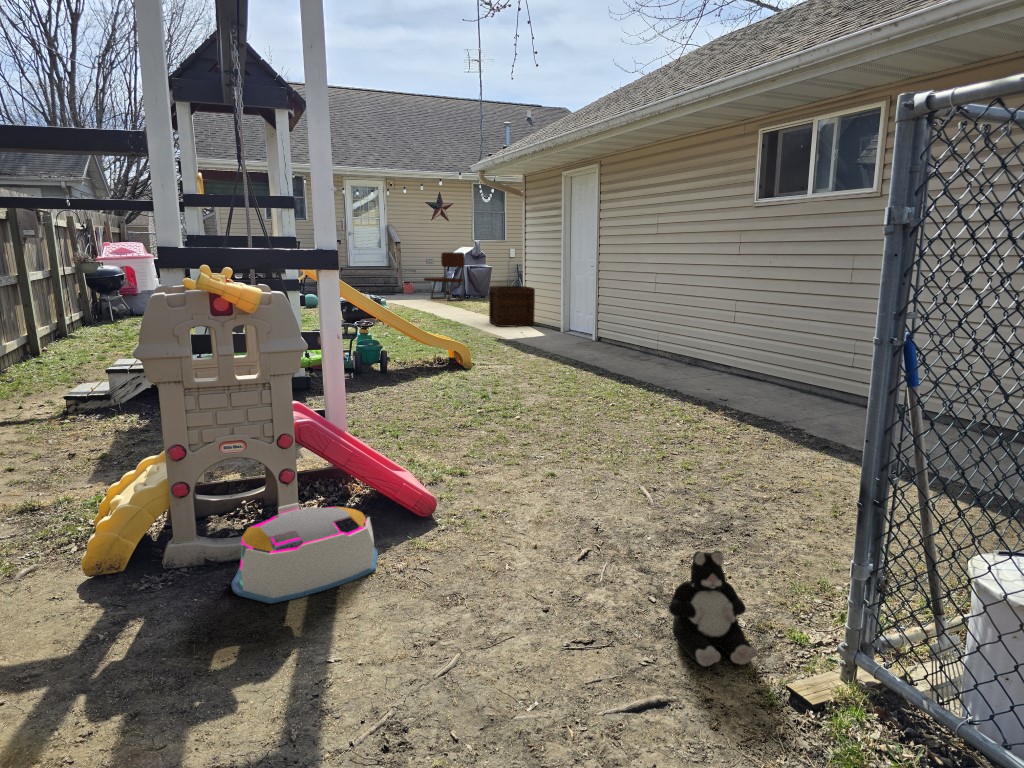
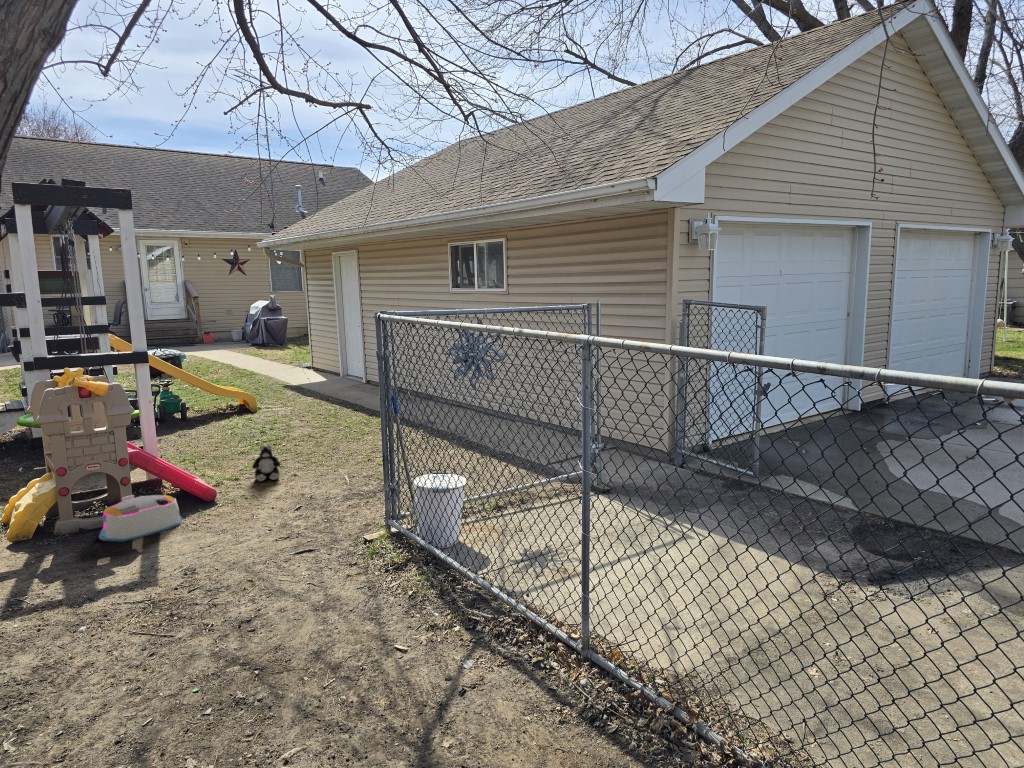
bench: present [424,252,465,301] -> none [223,306,263,351]
wooden crate: present [489,286,535,327] -> none [279,339,319,375]
plush toy: present [669,550,758,666] -> present [252,445,280,481]

